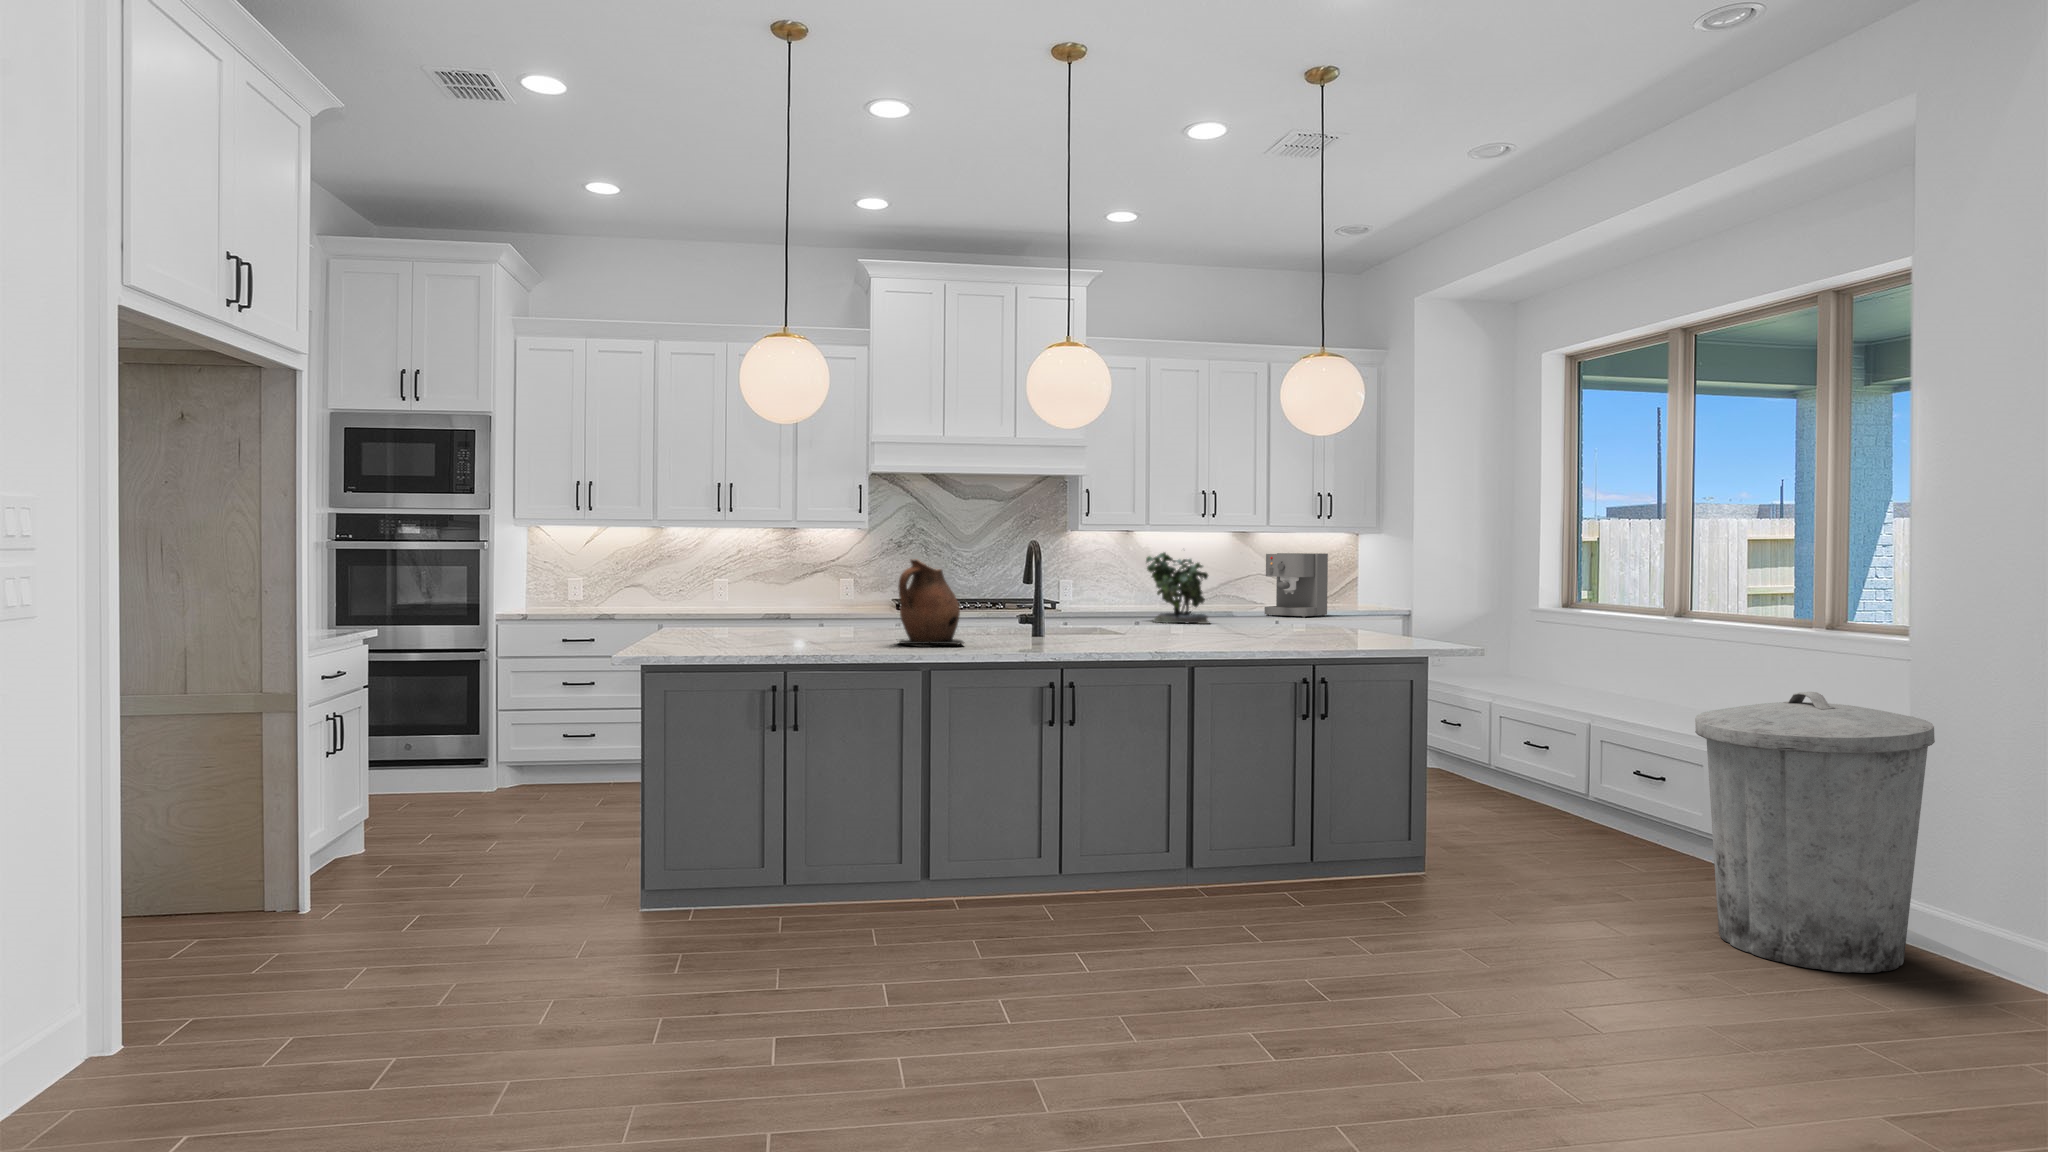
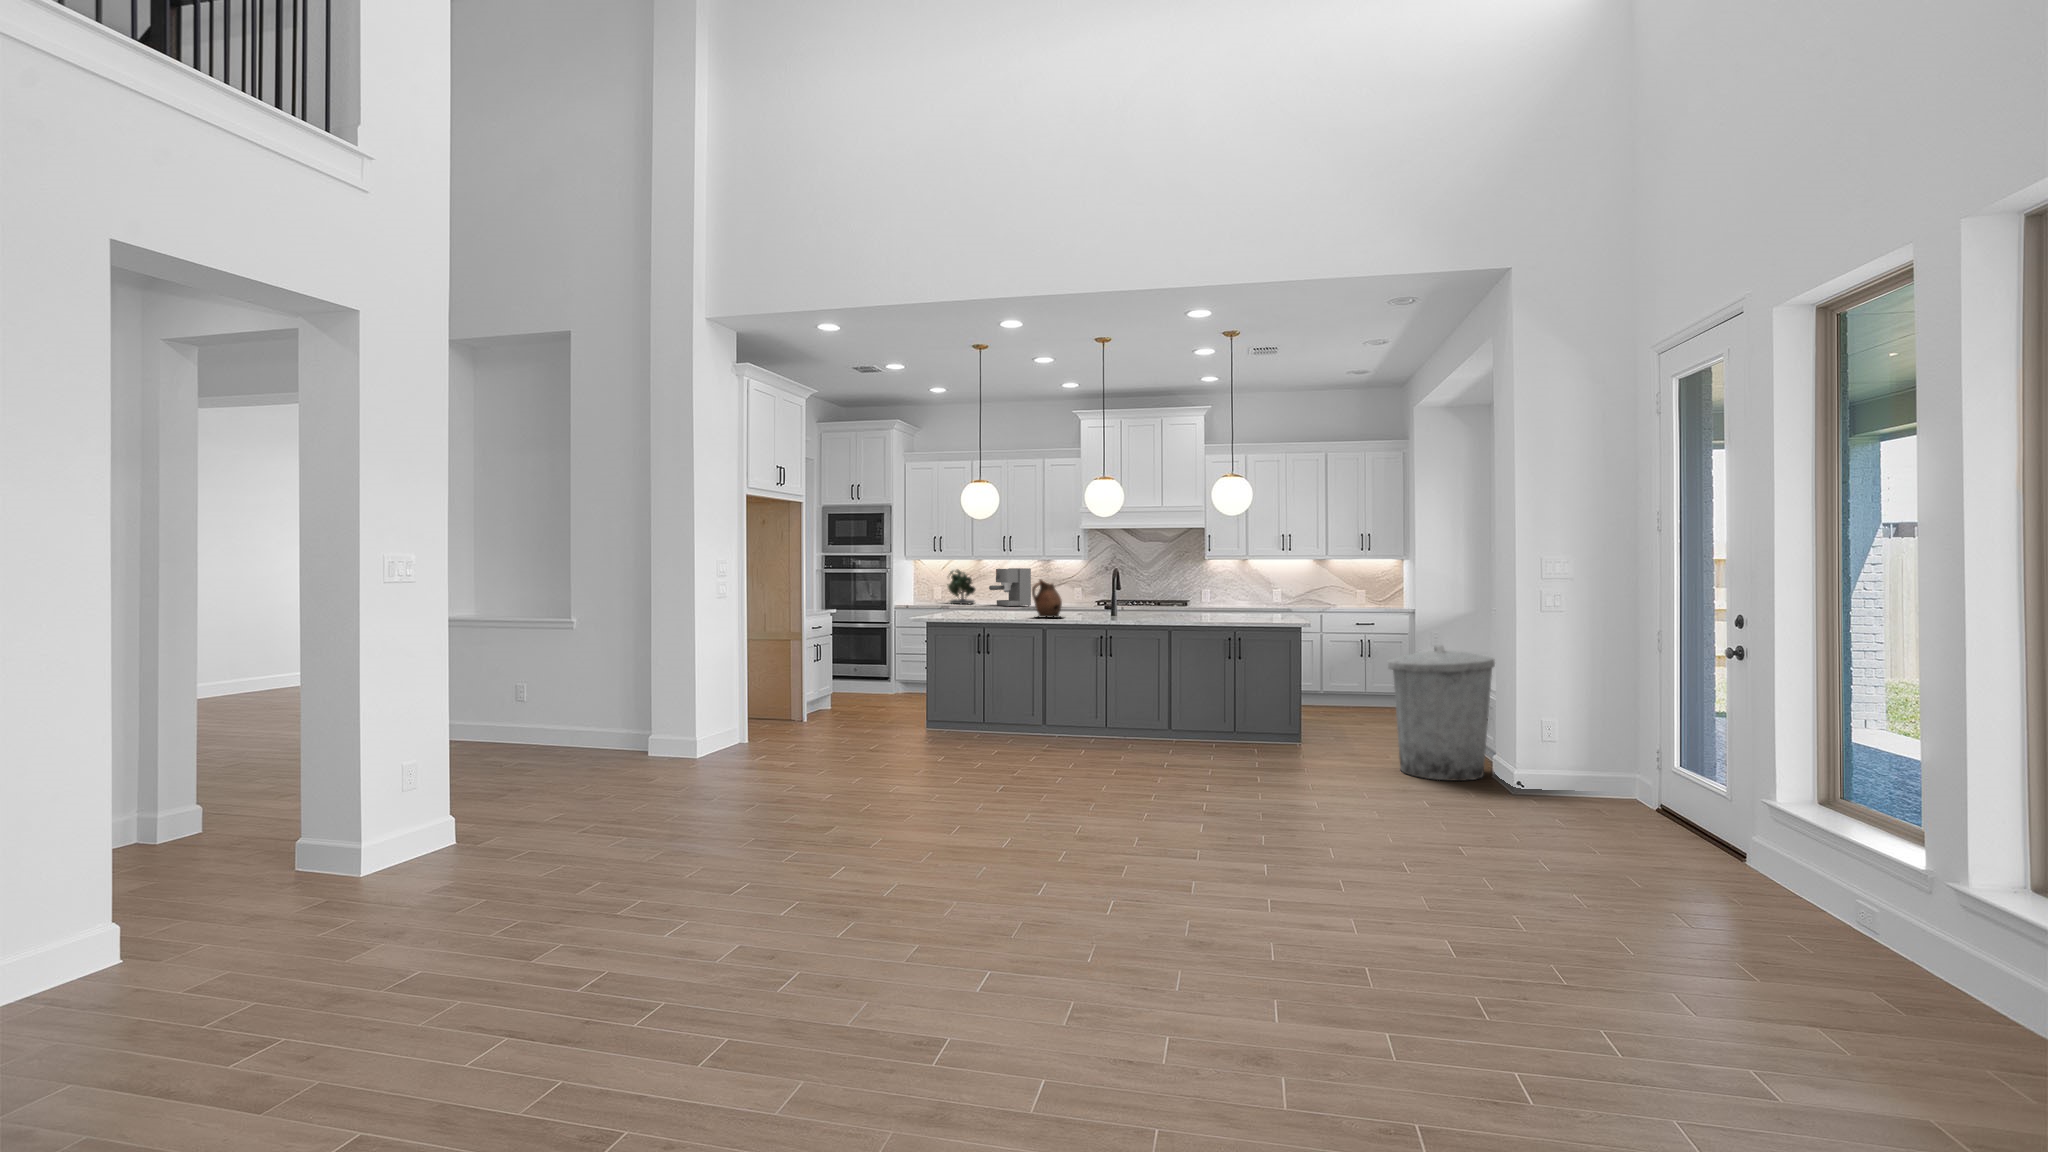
potted plant: present [1146,552,1209,624] -> present [947,569,975,604]
coffee maker: present [1264,553,1328,618] -> present [989,568,1031,607]

